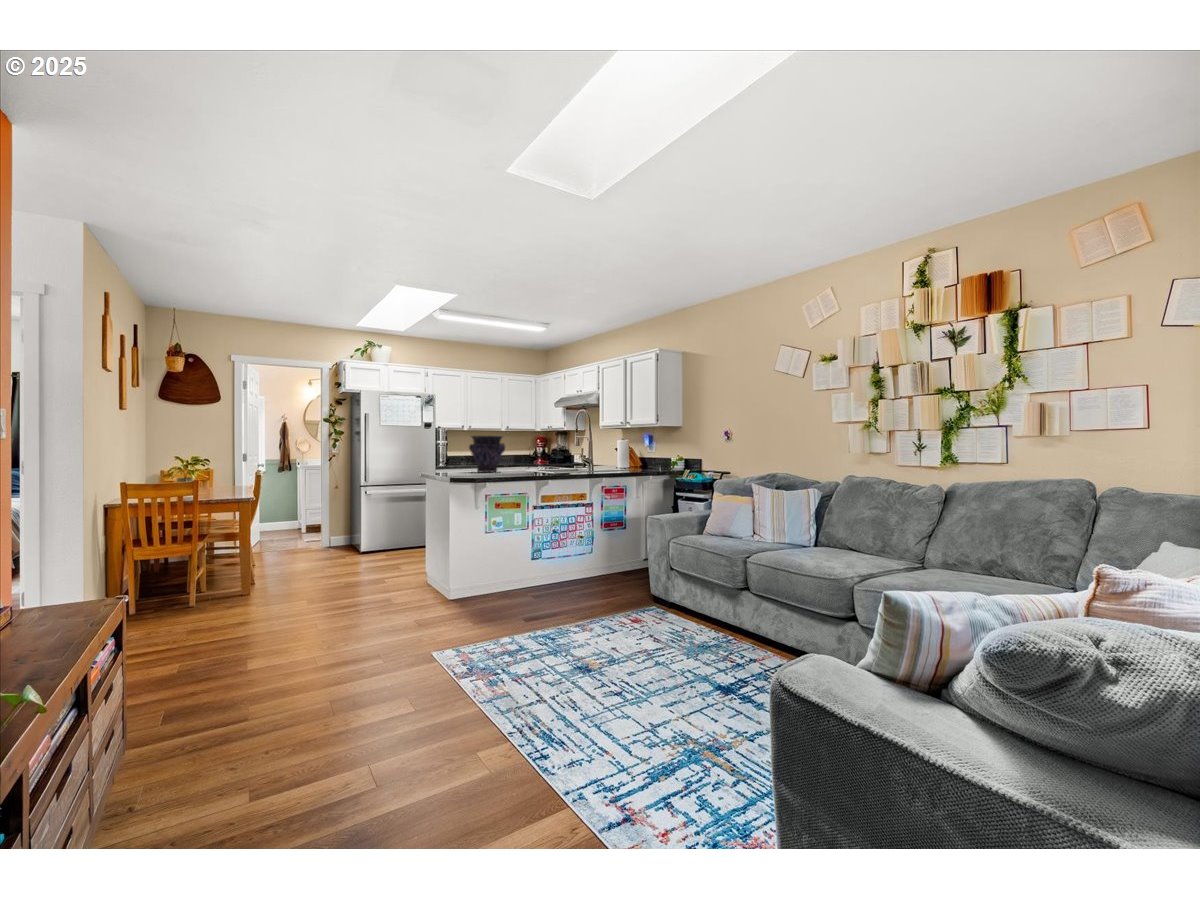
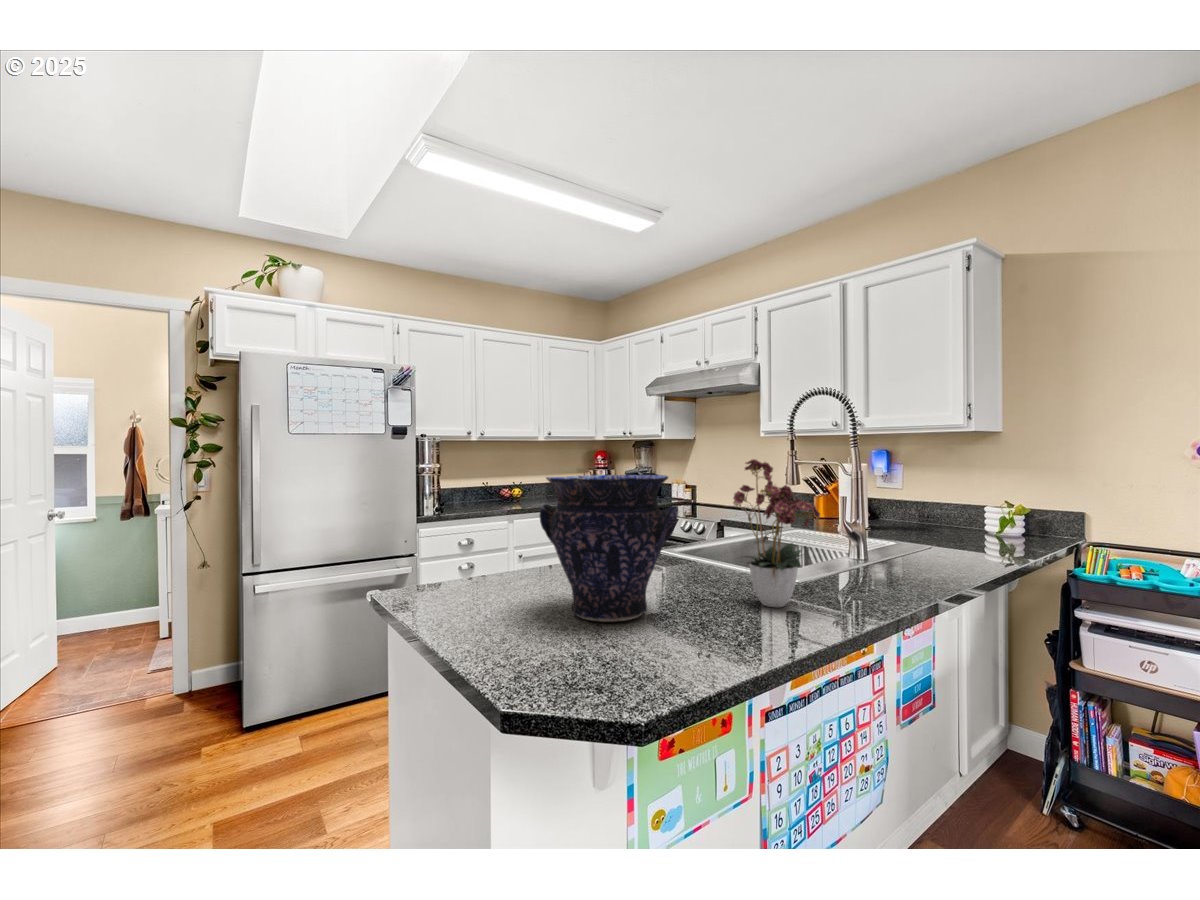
flower arrangement: none [523,430,544,472] -> present [733,459,820,607]

